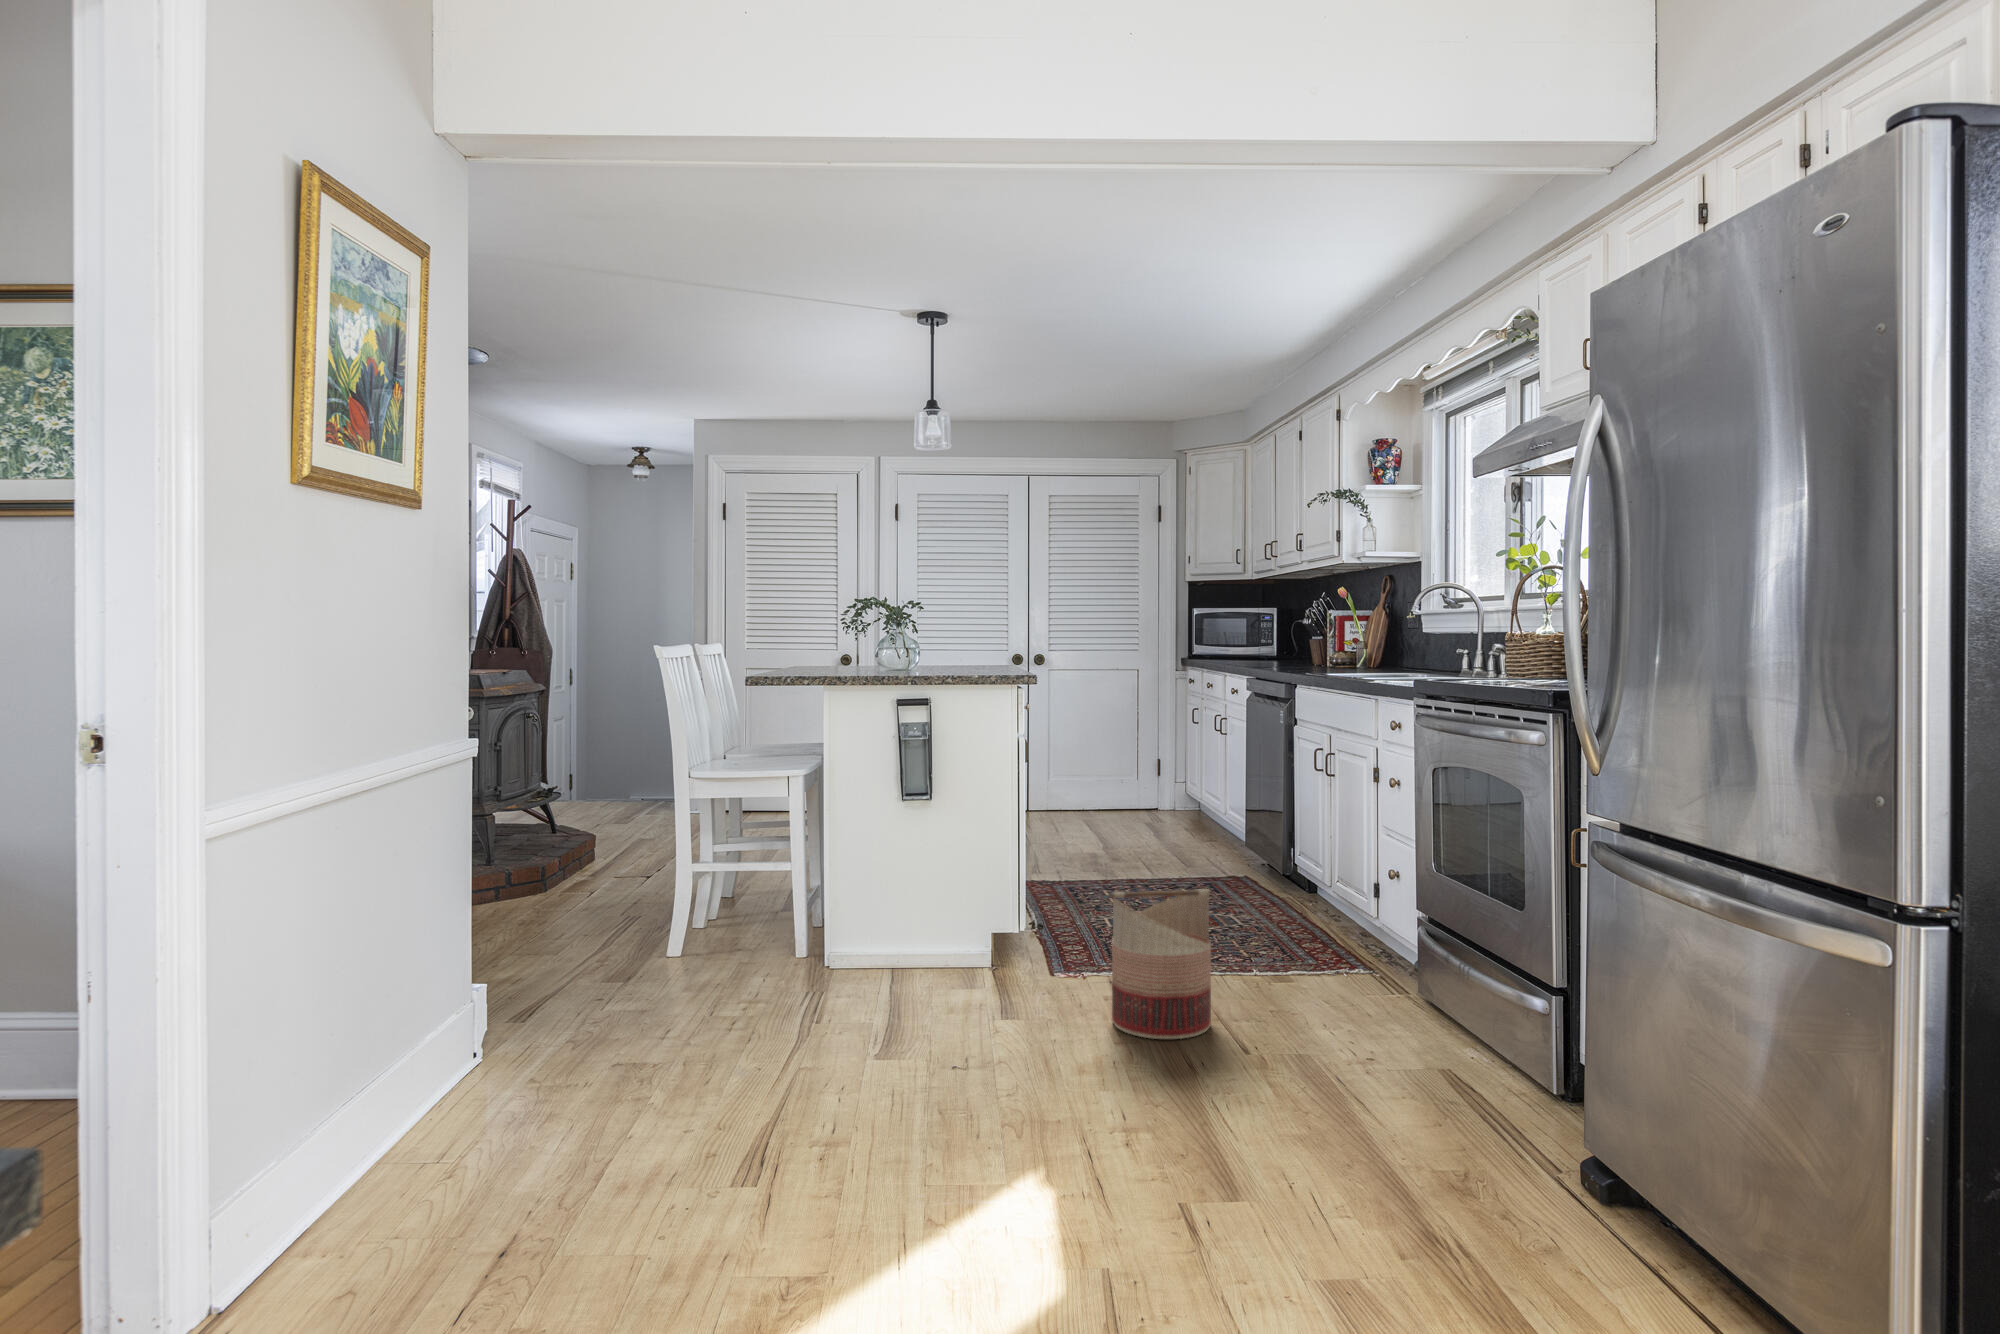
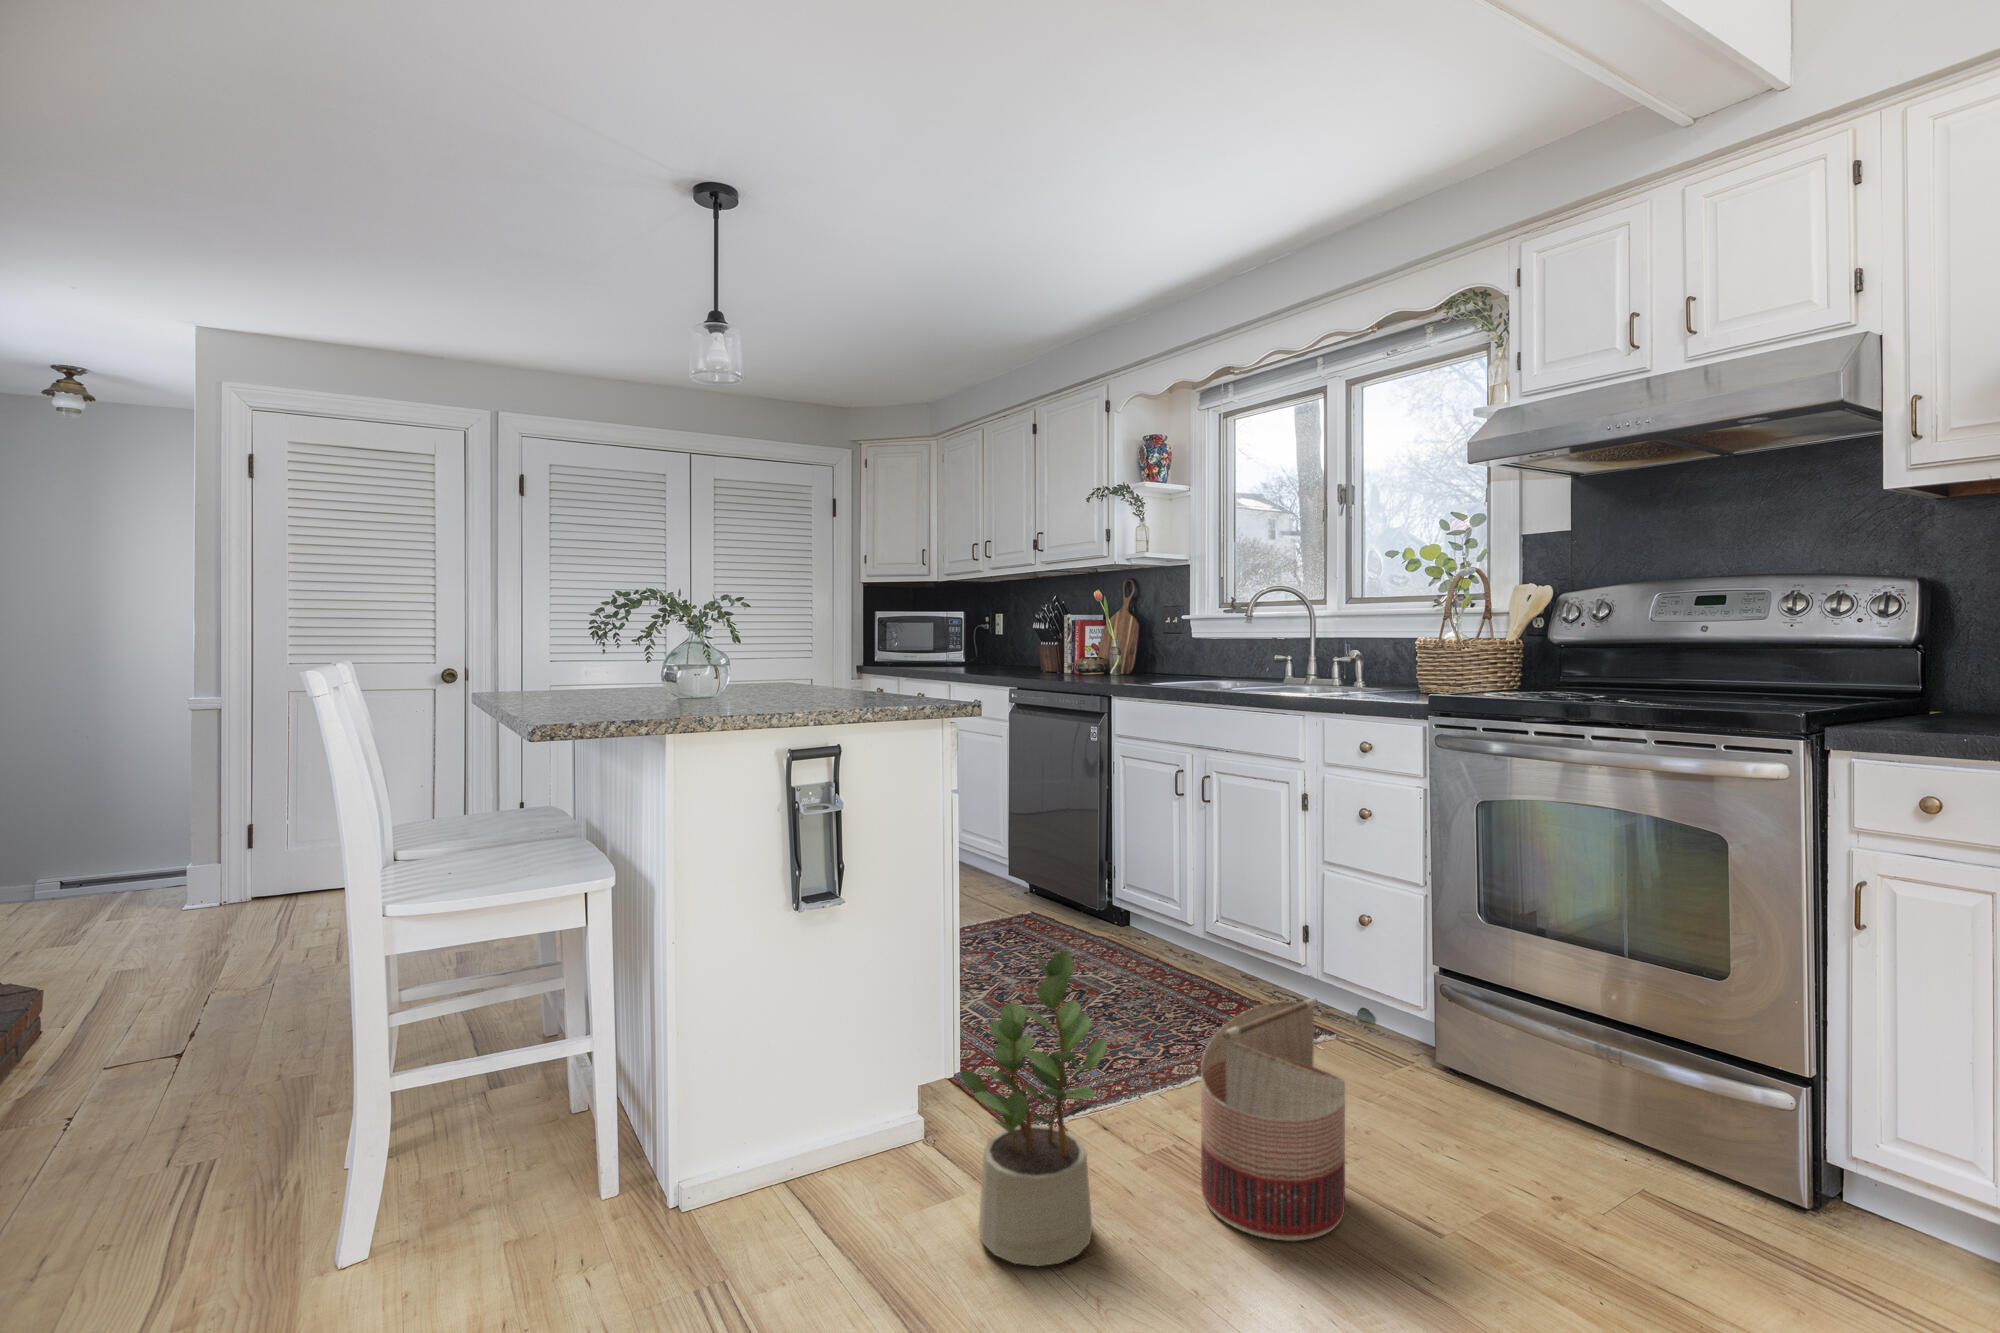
potted plant: none [955,826,1047,1017] -> present [961,951,1107,1266]

